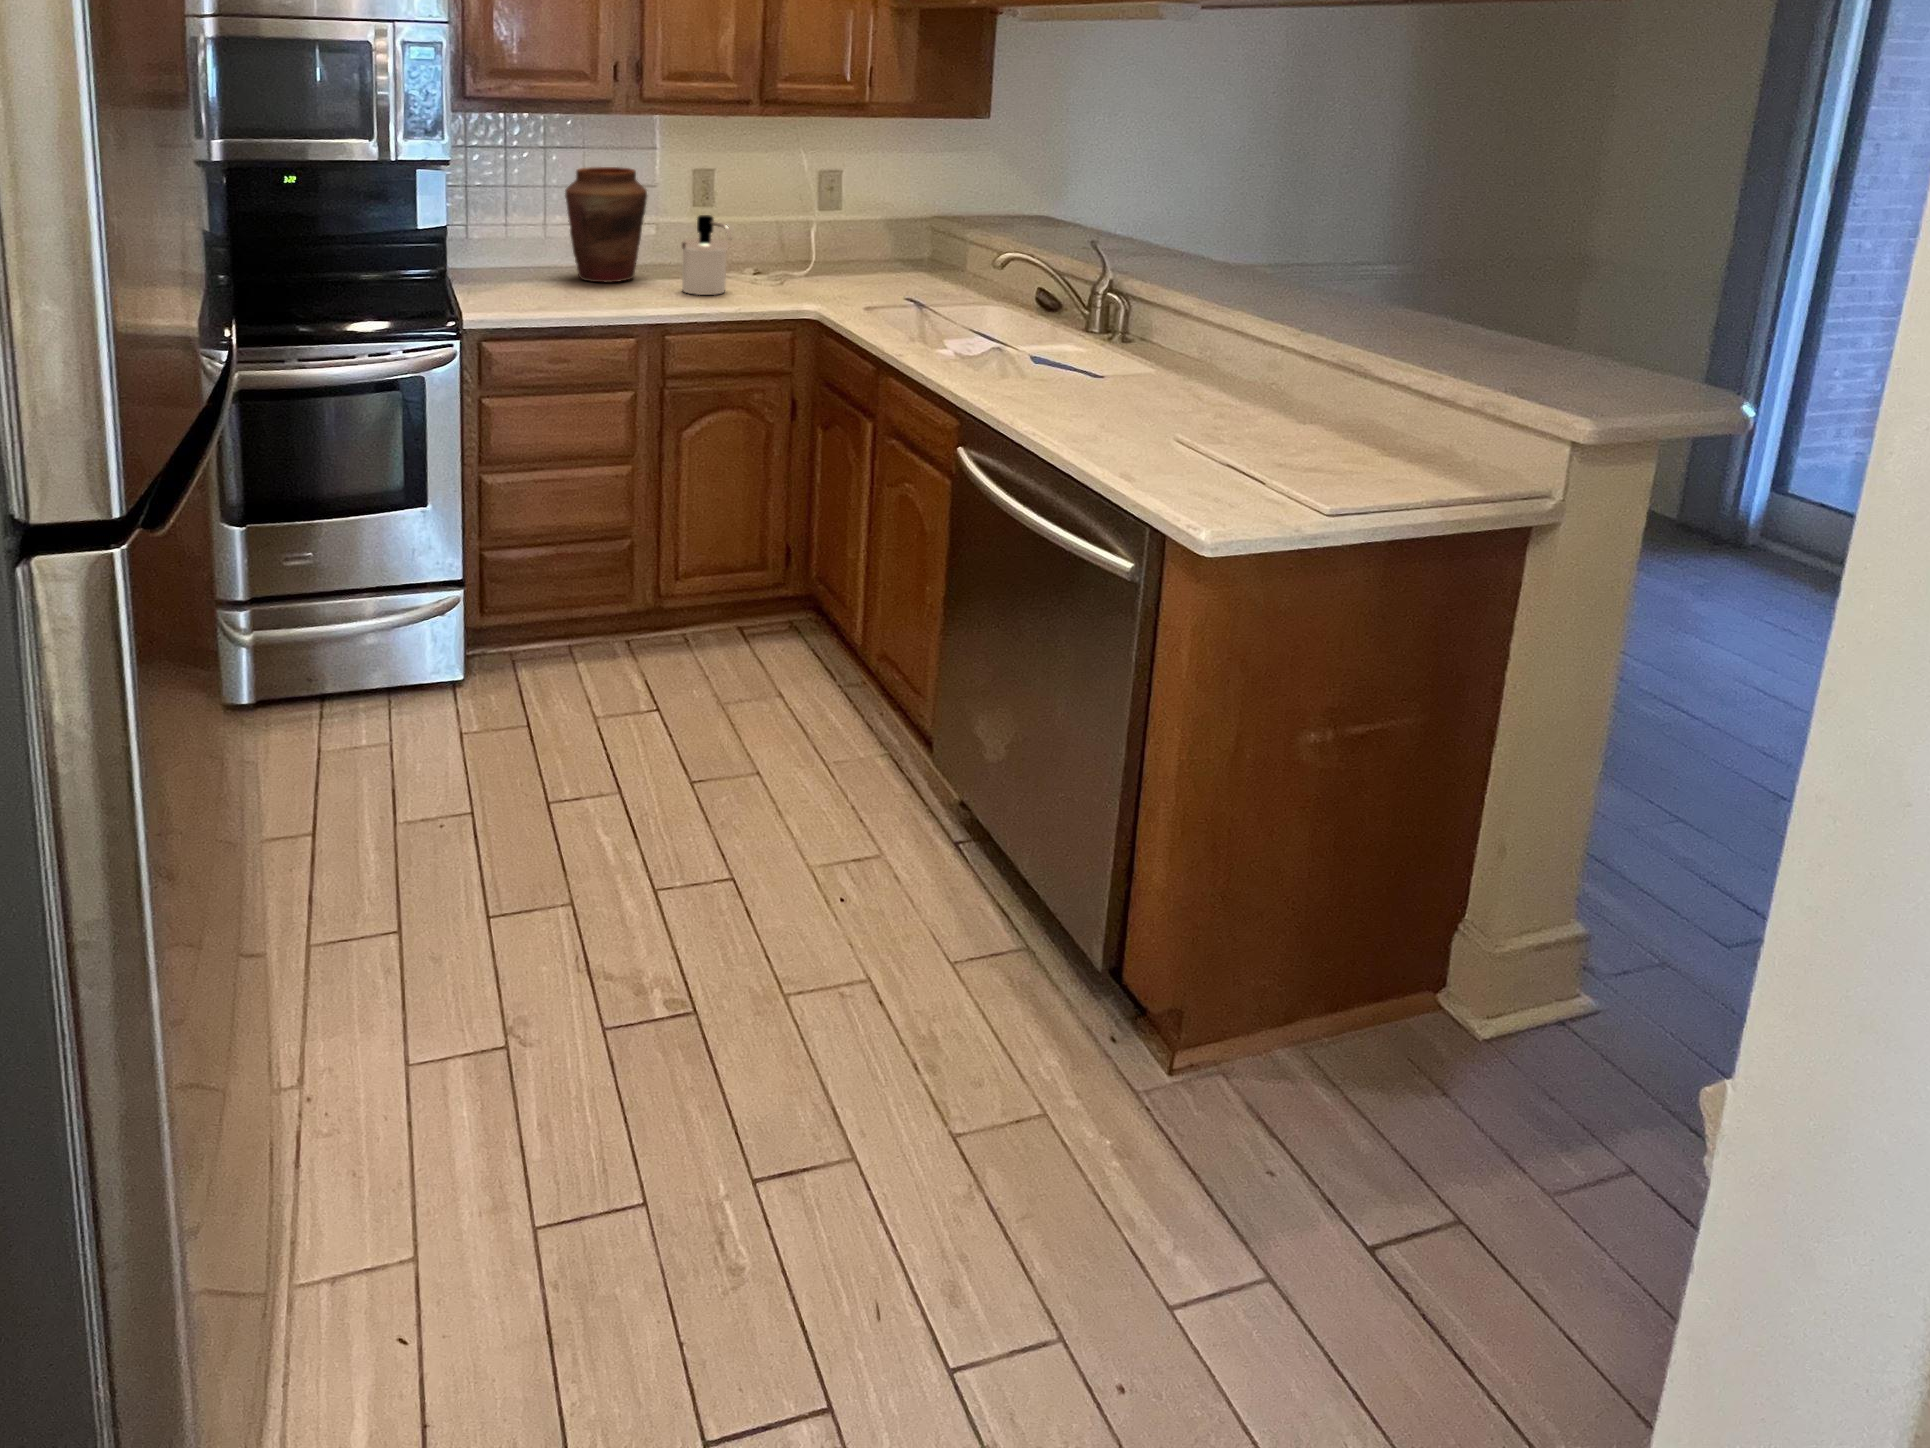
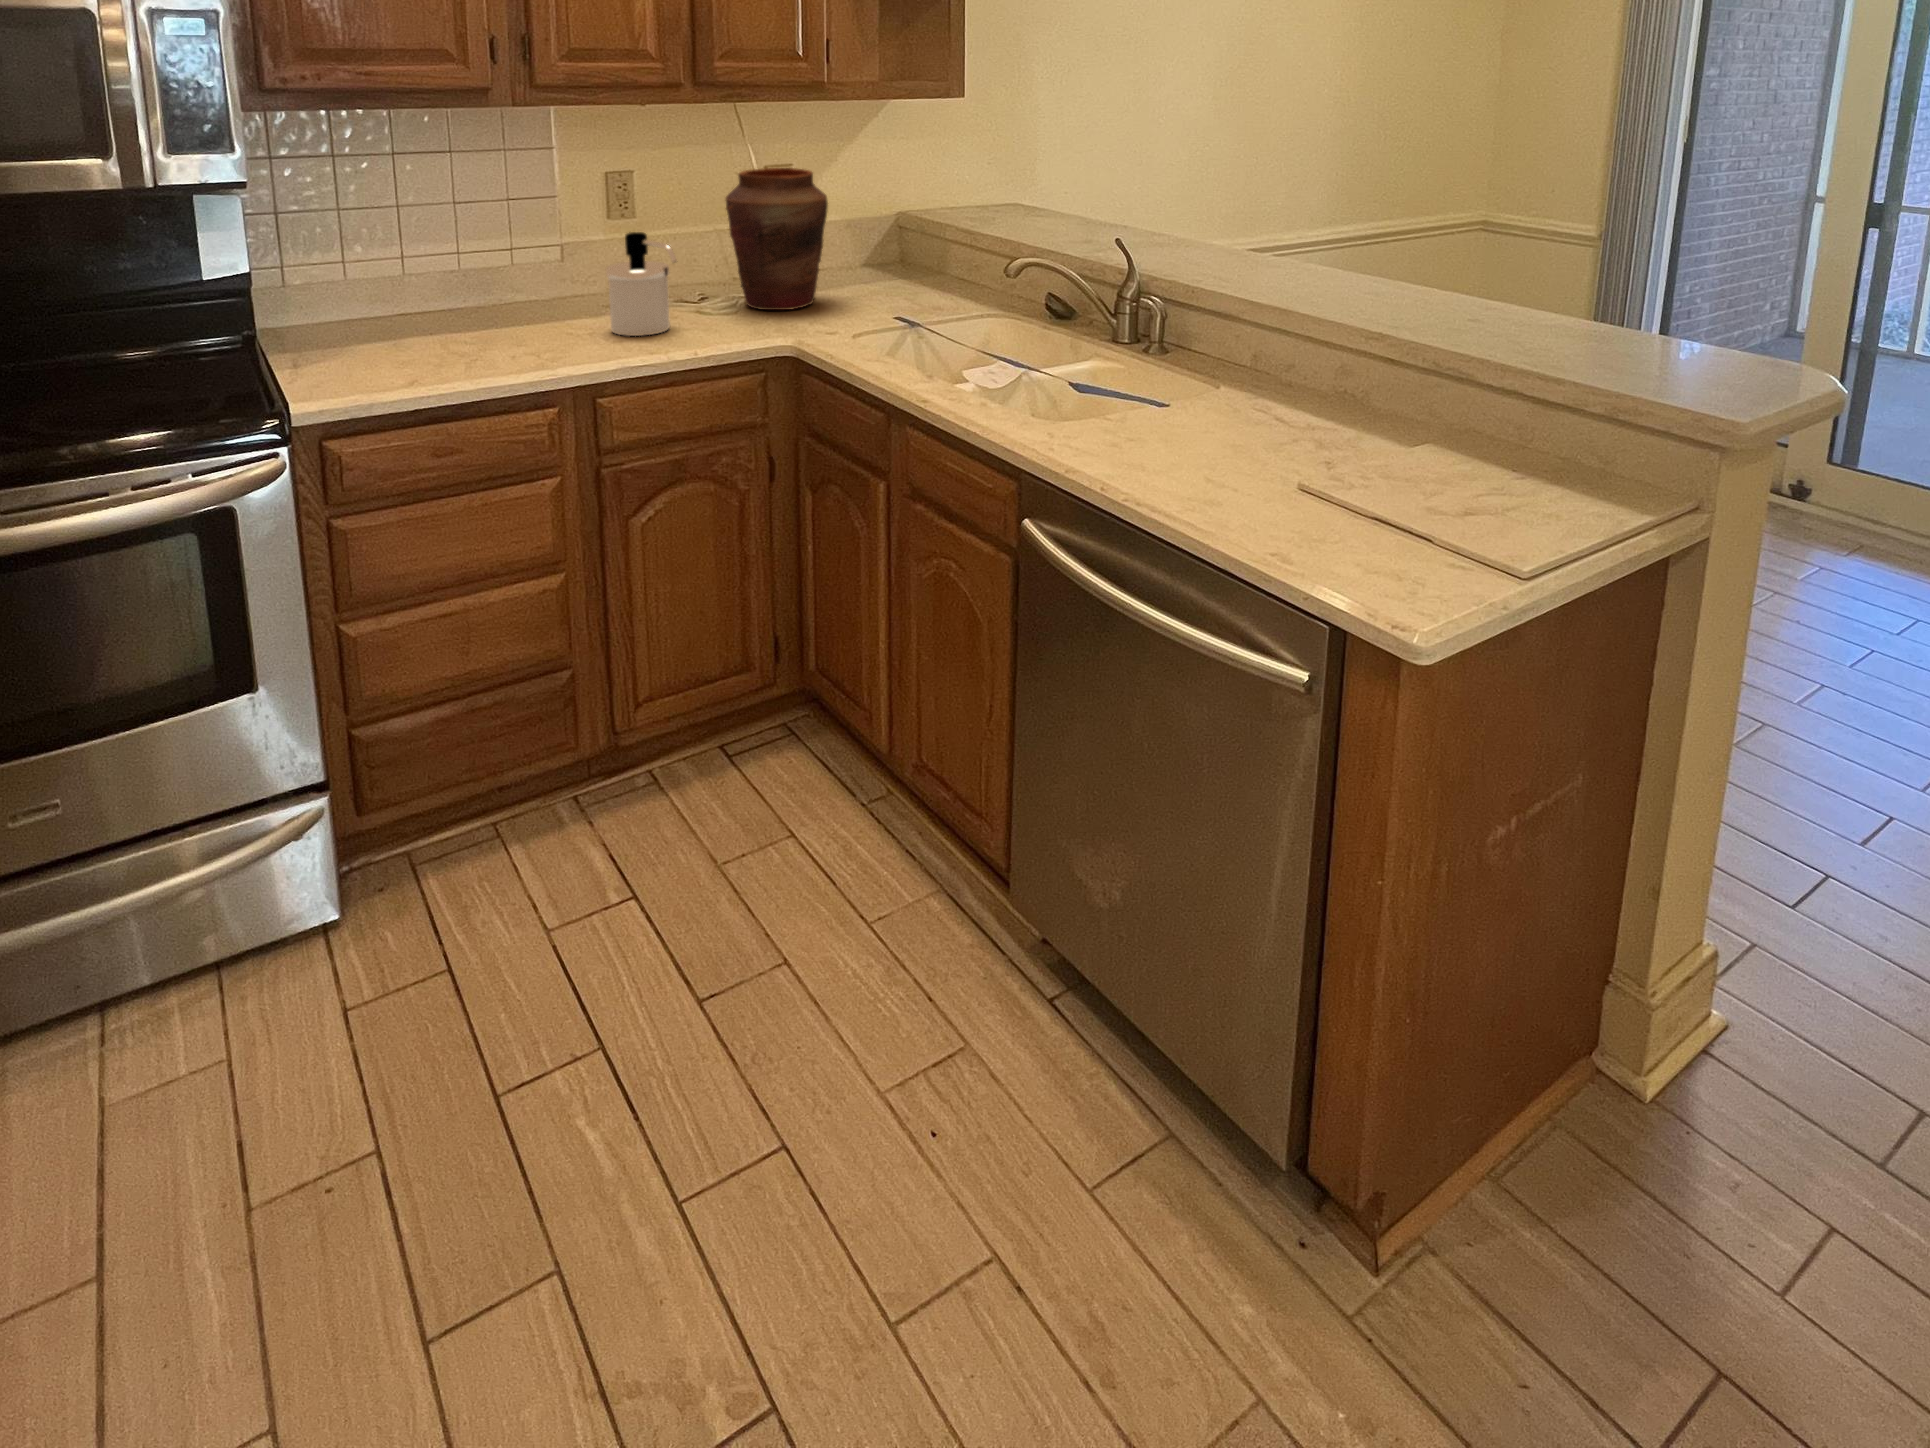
vase: present [565,167,647,282] -> present [726,168,828,310]

